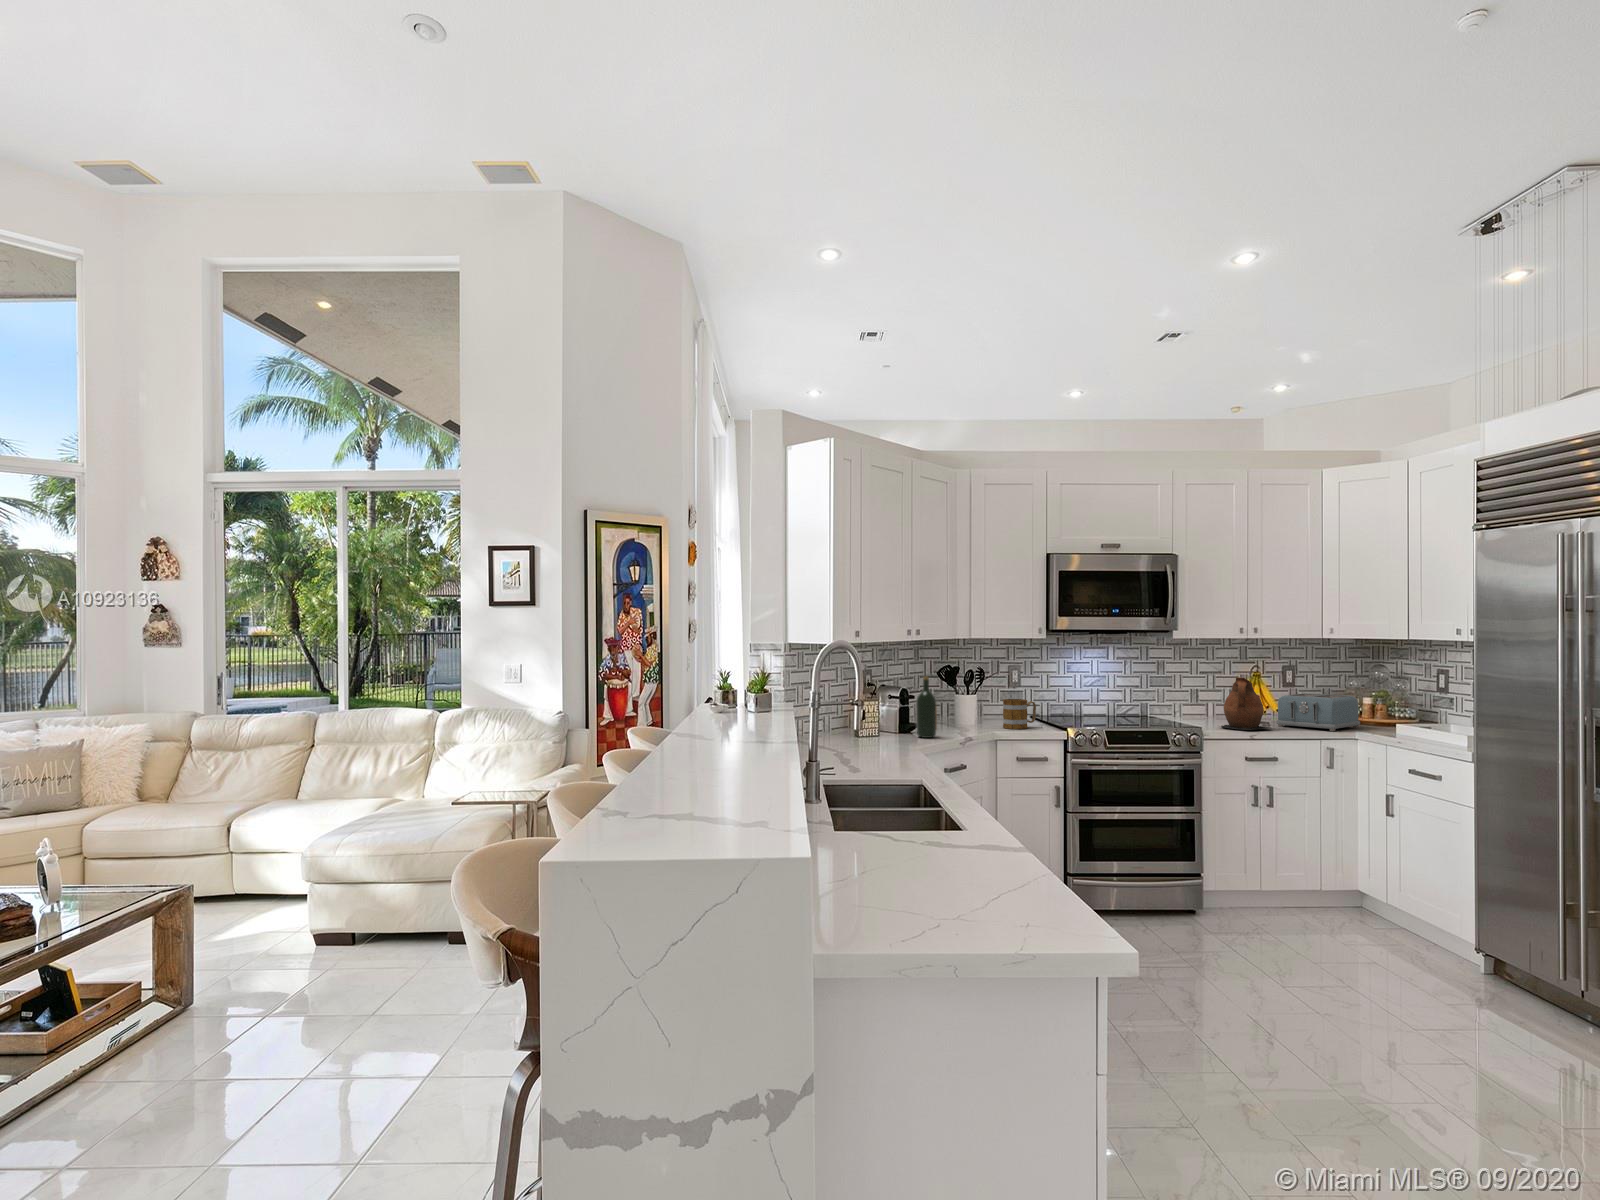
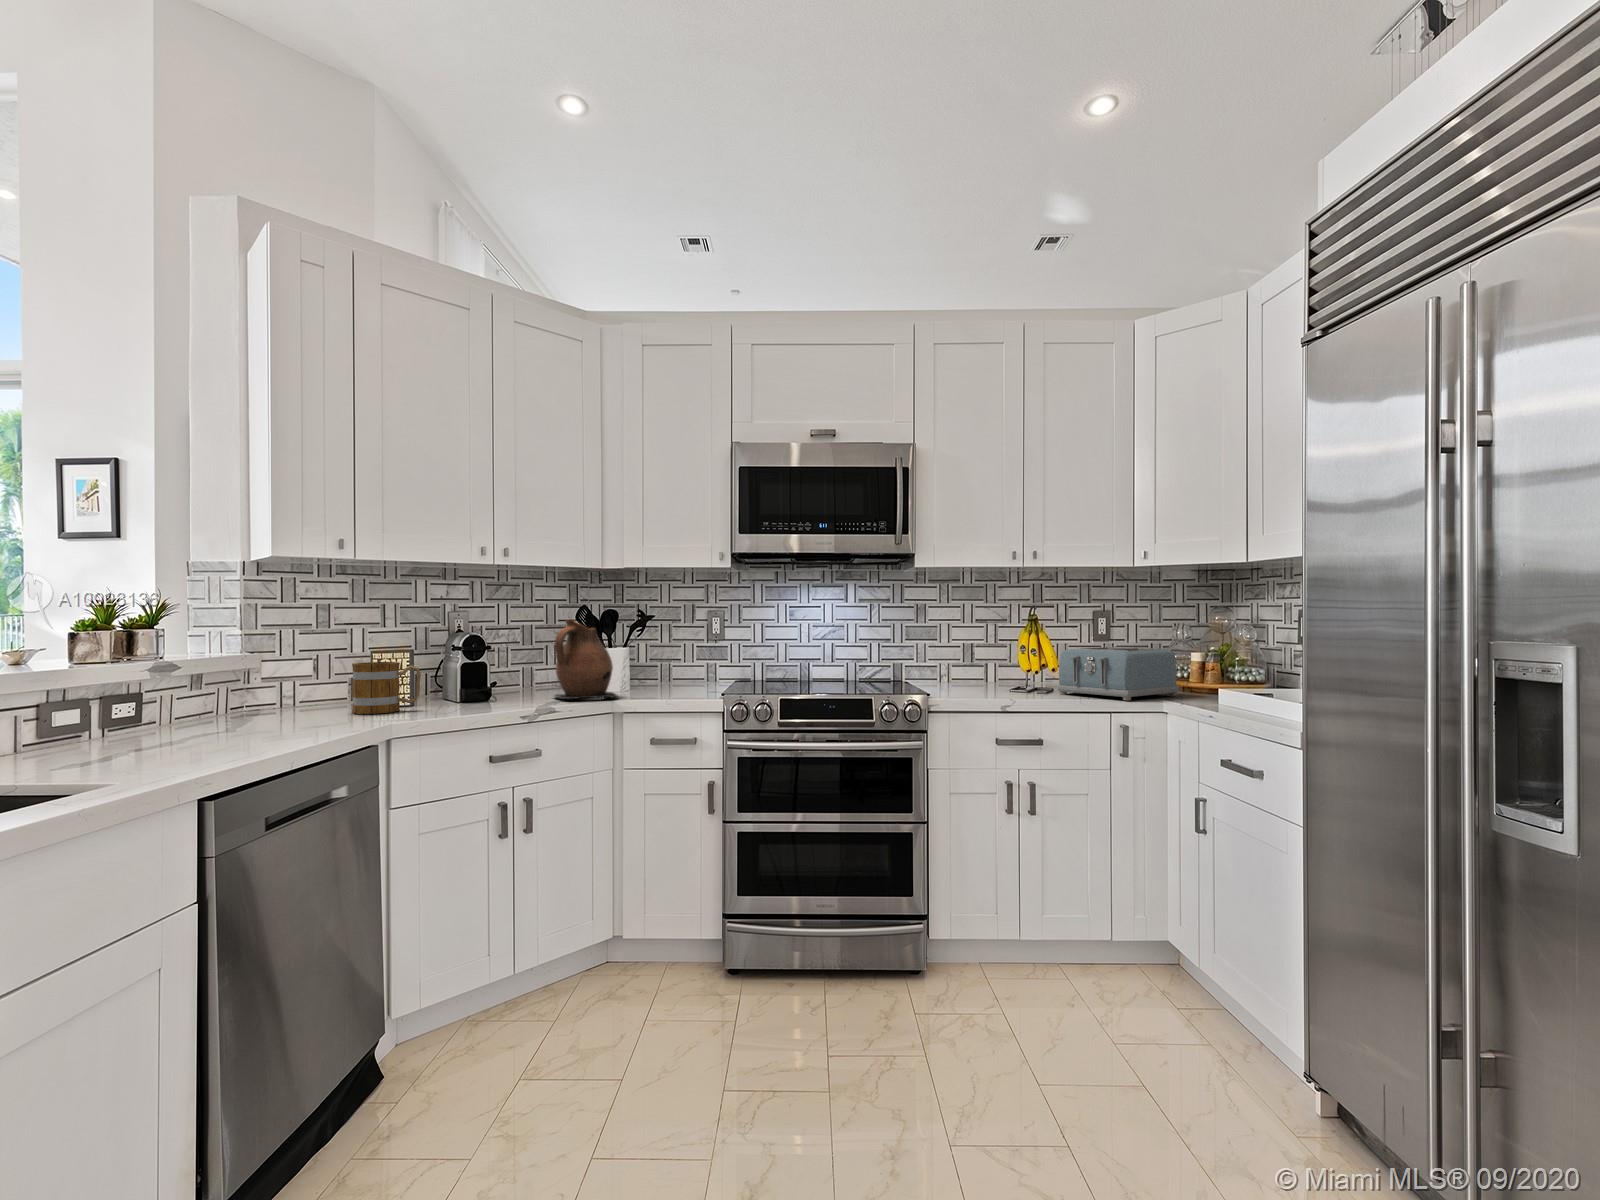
wine bottle: present [916,677,937,738] -> none [457,615,491,708]
ceramic pitcher: present [1221,677,1271,730] -> present [555,620,617,699]
mug: present [1003,699,1036,729] -> present [352,662,421,714]

